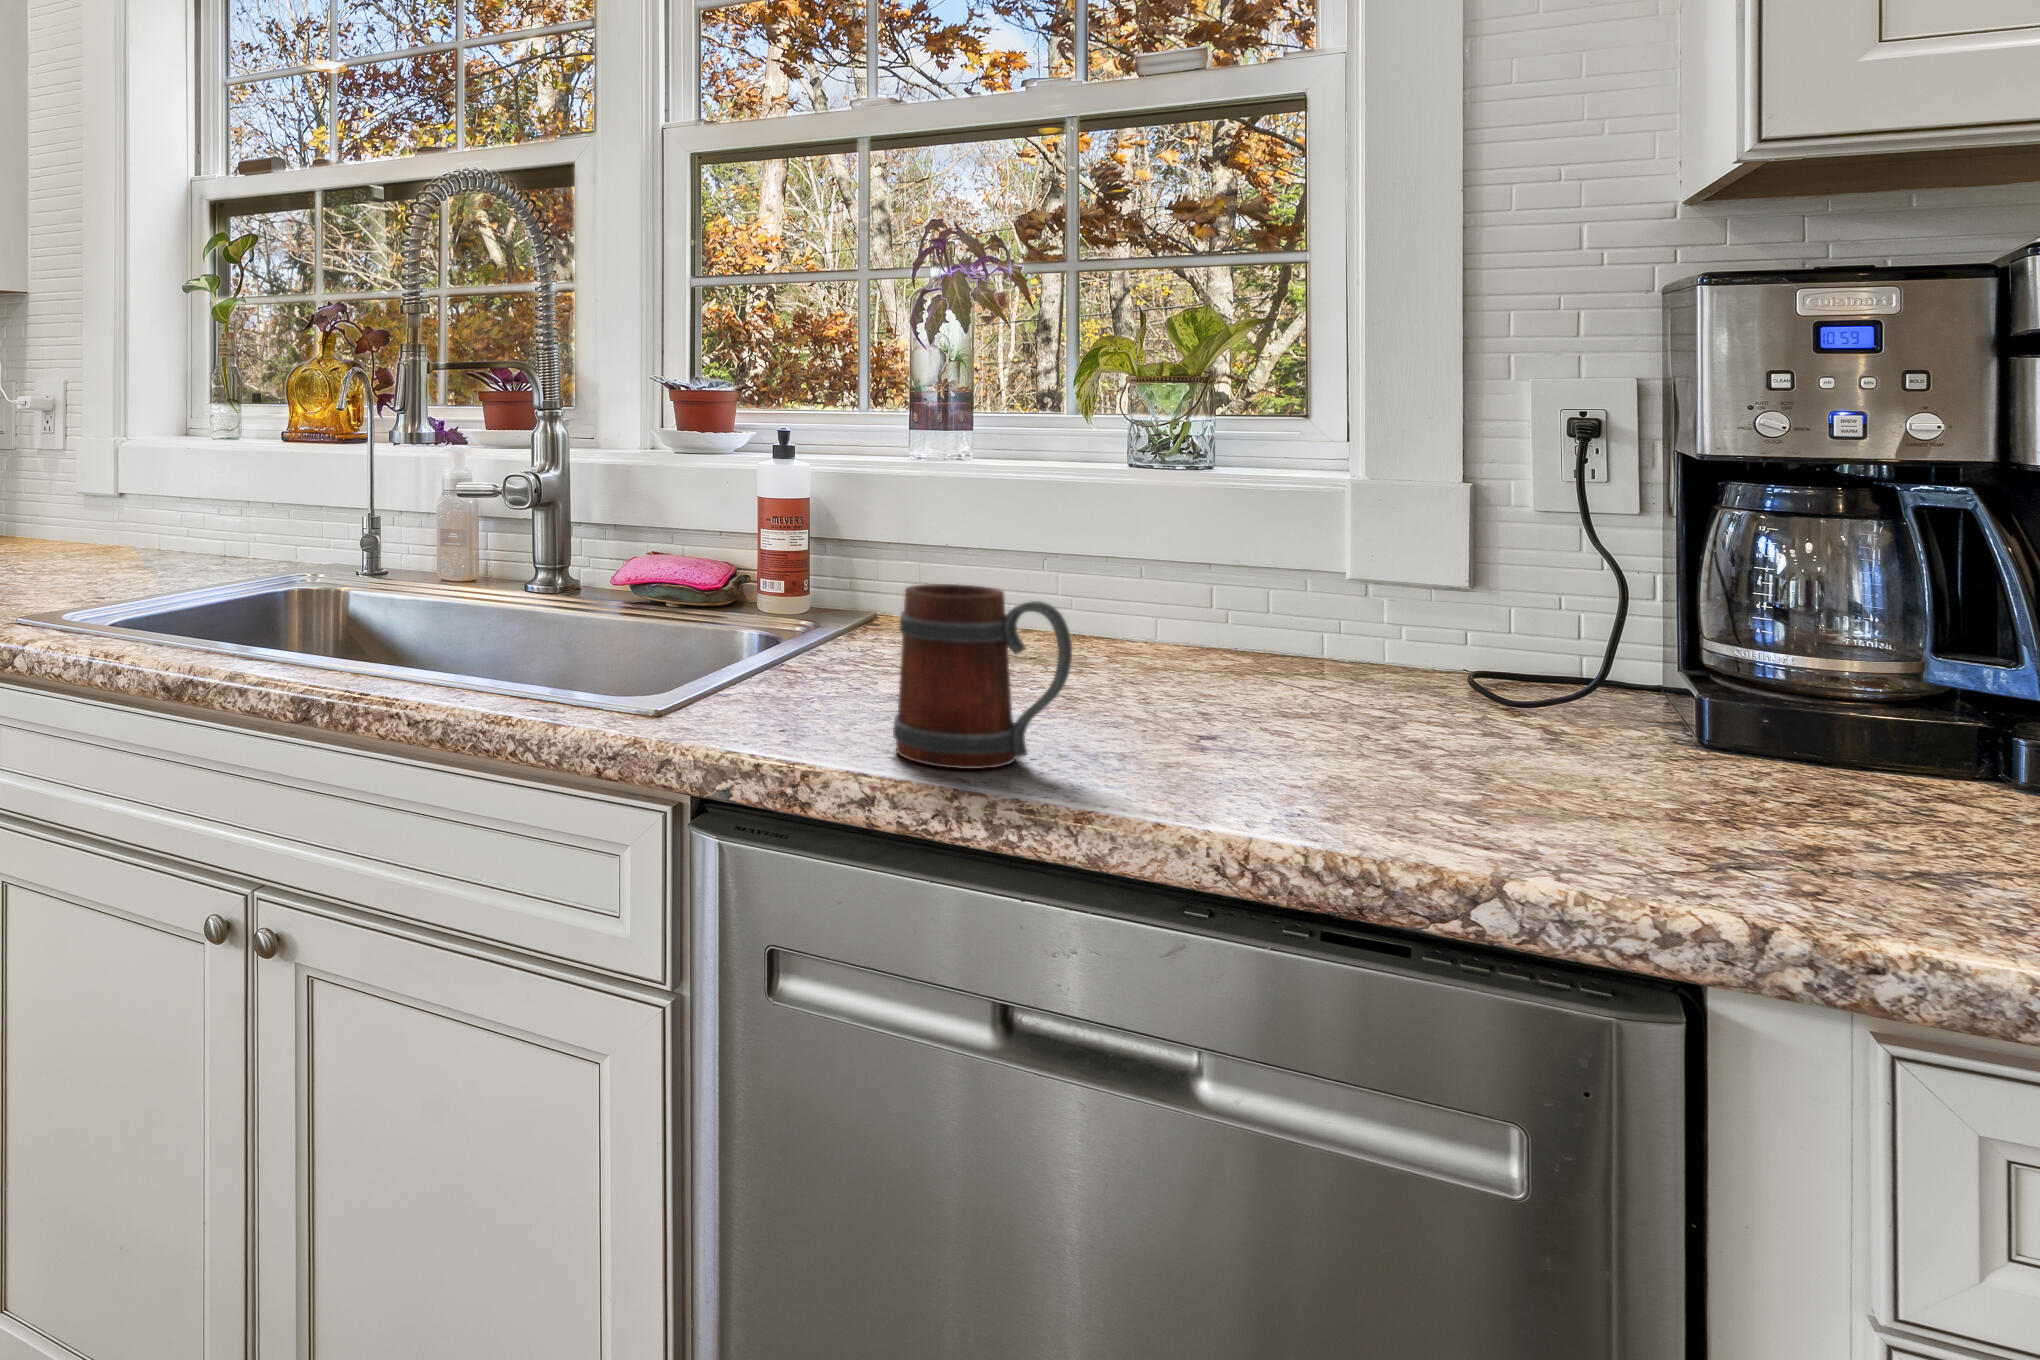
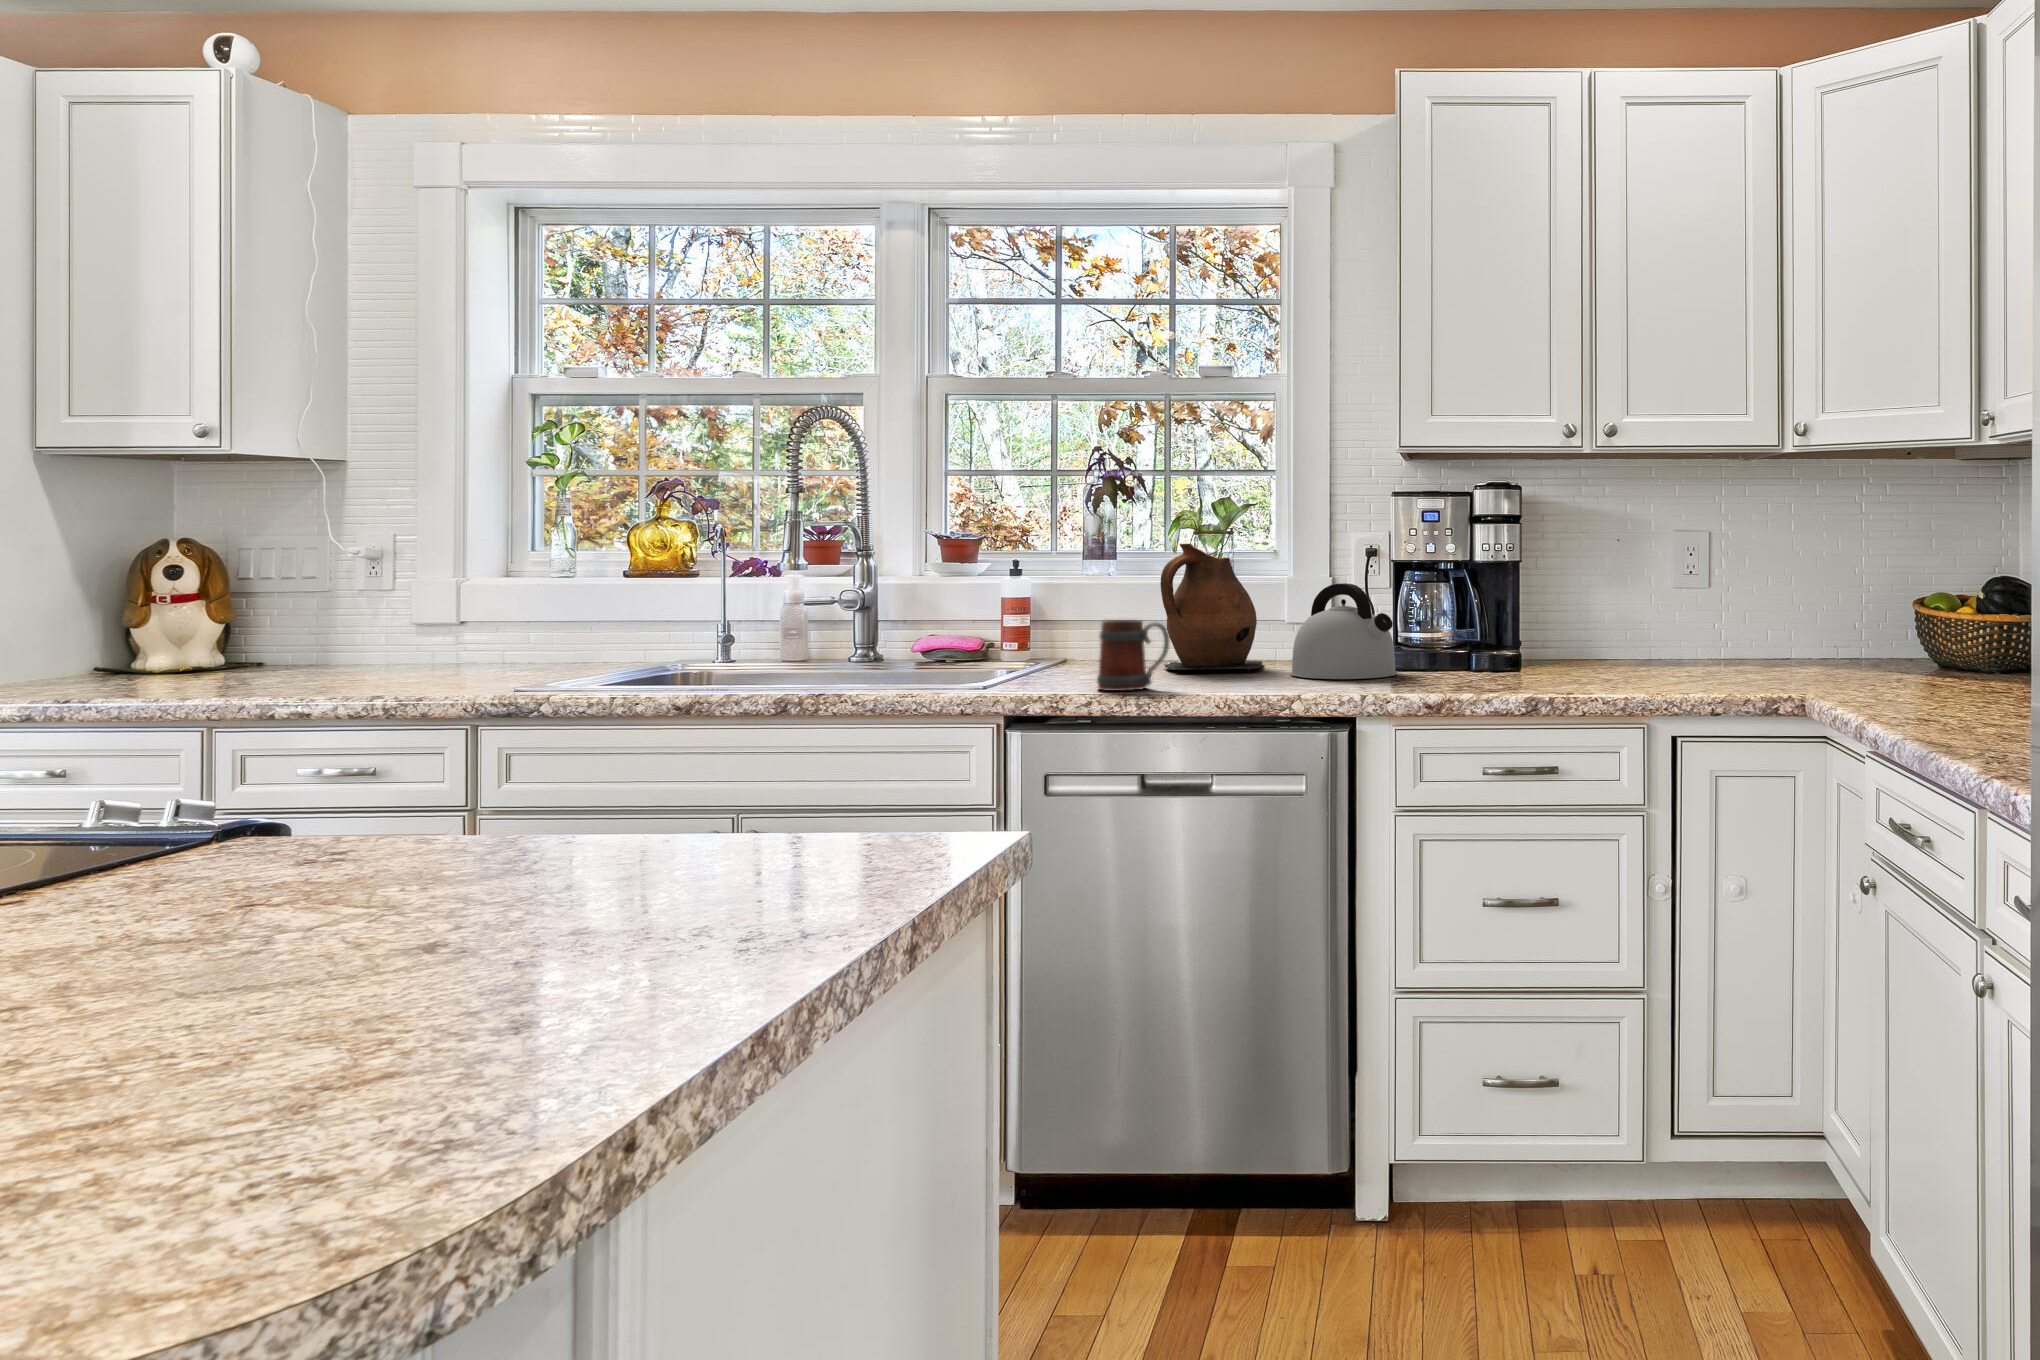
ceramic pitcher: none [1054,403,1301,707] -> present [1160,544,1262,671]
kettle: none [1389,513,1737,791] -> present [1290,583,1397,679]

